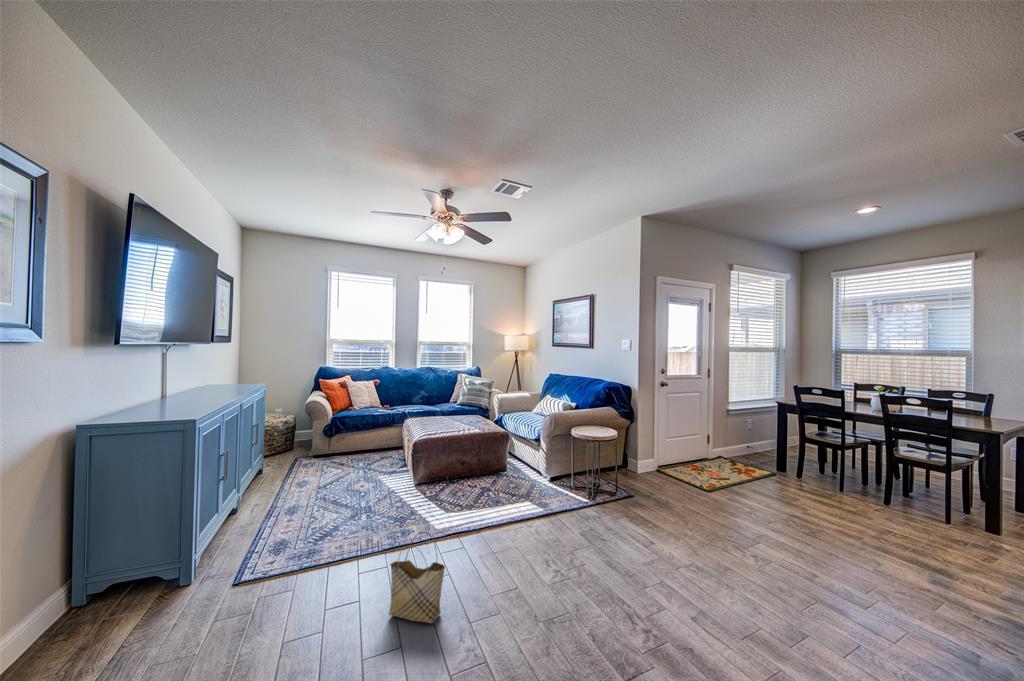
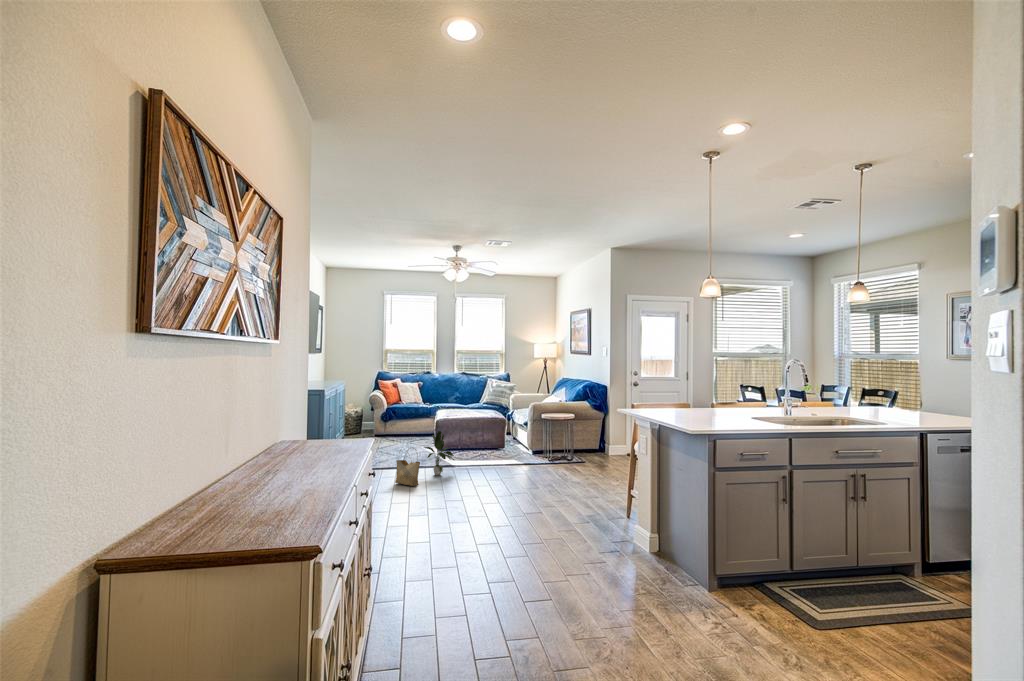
potted plant: none [434,480,486,563] -> present [424,431,454,475]

